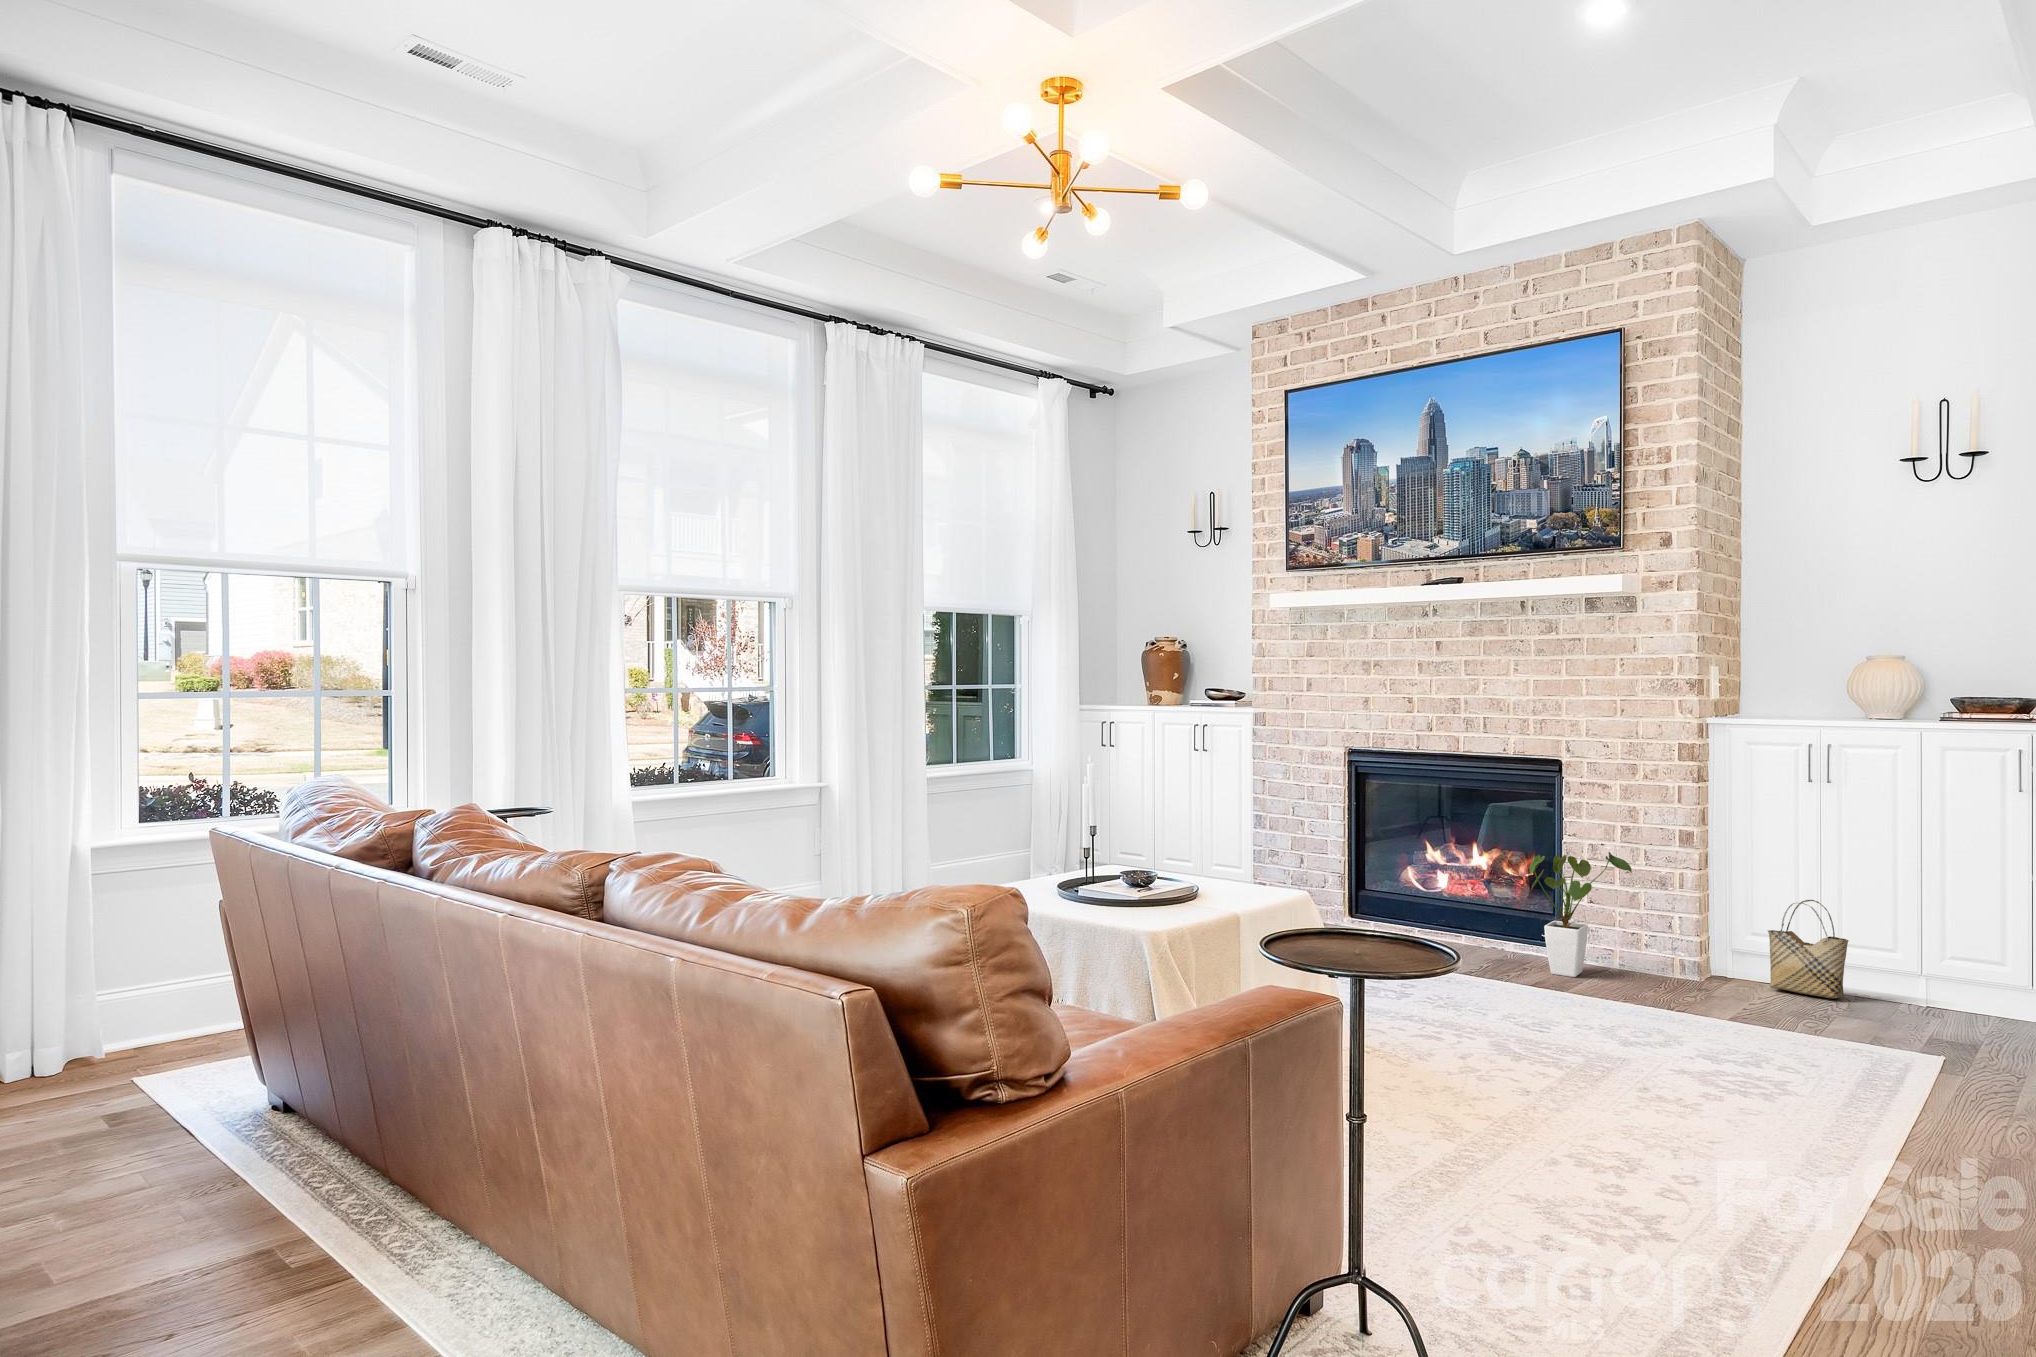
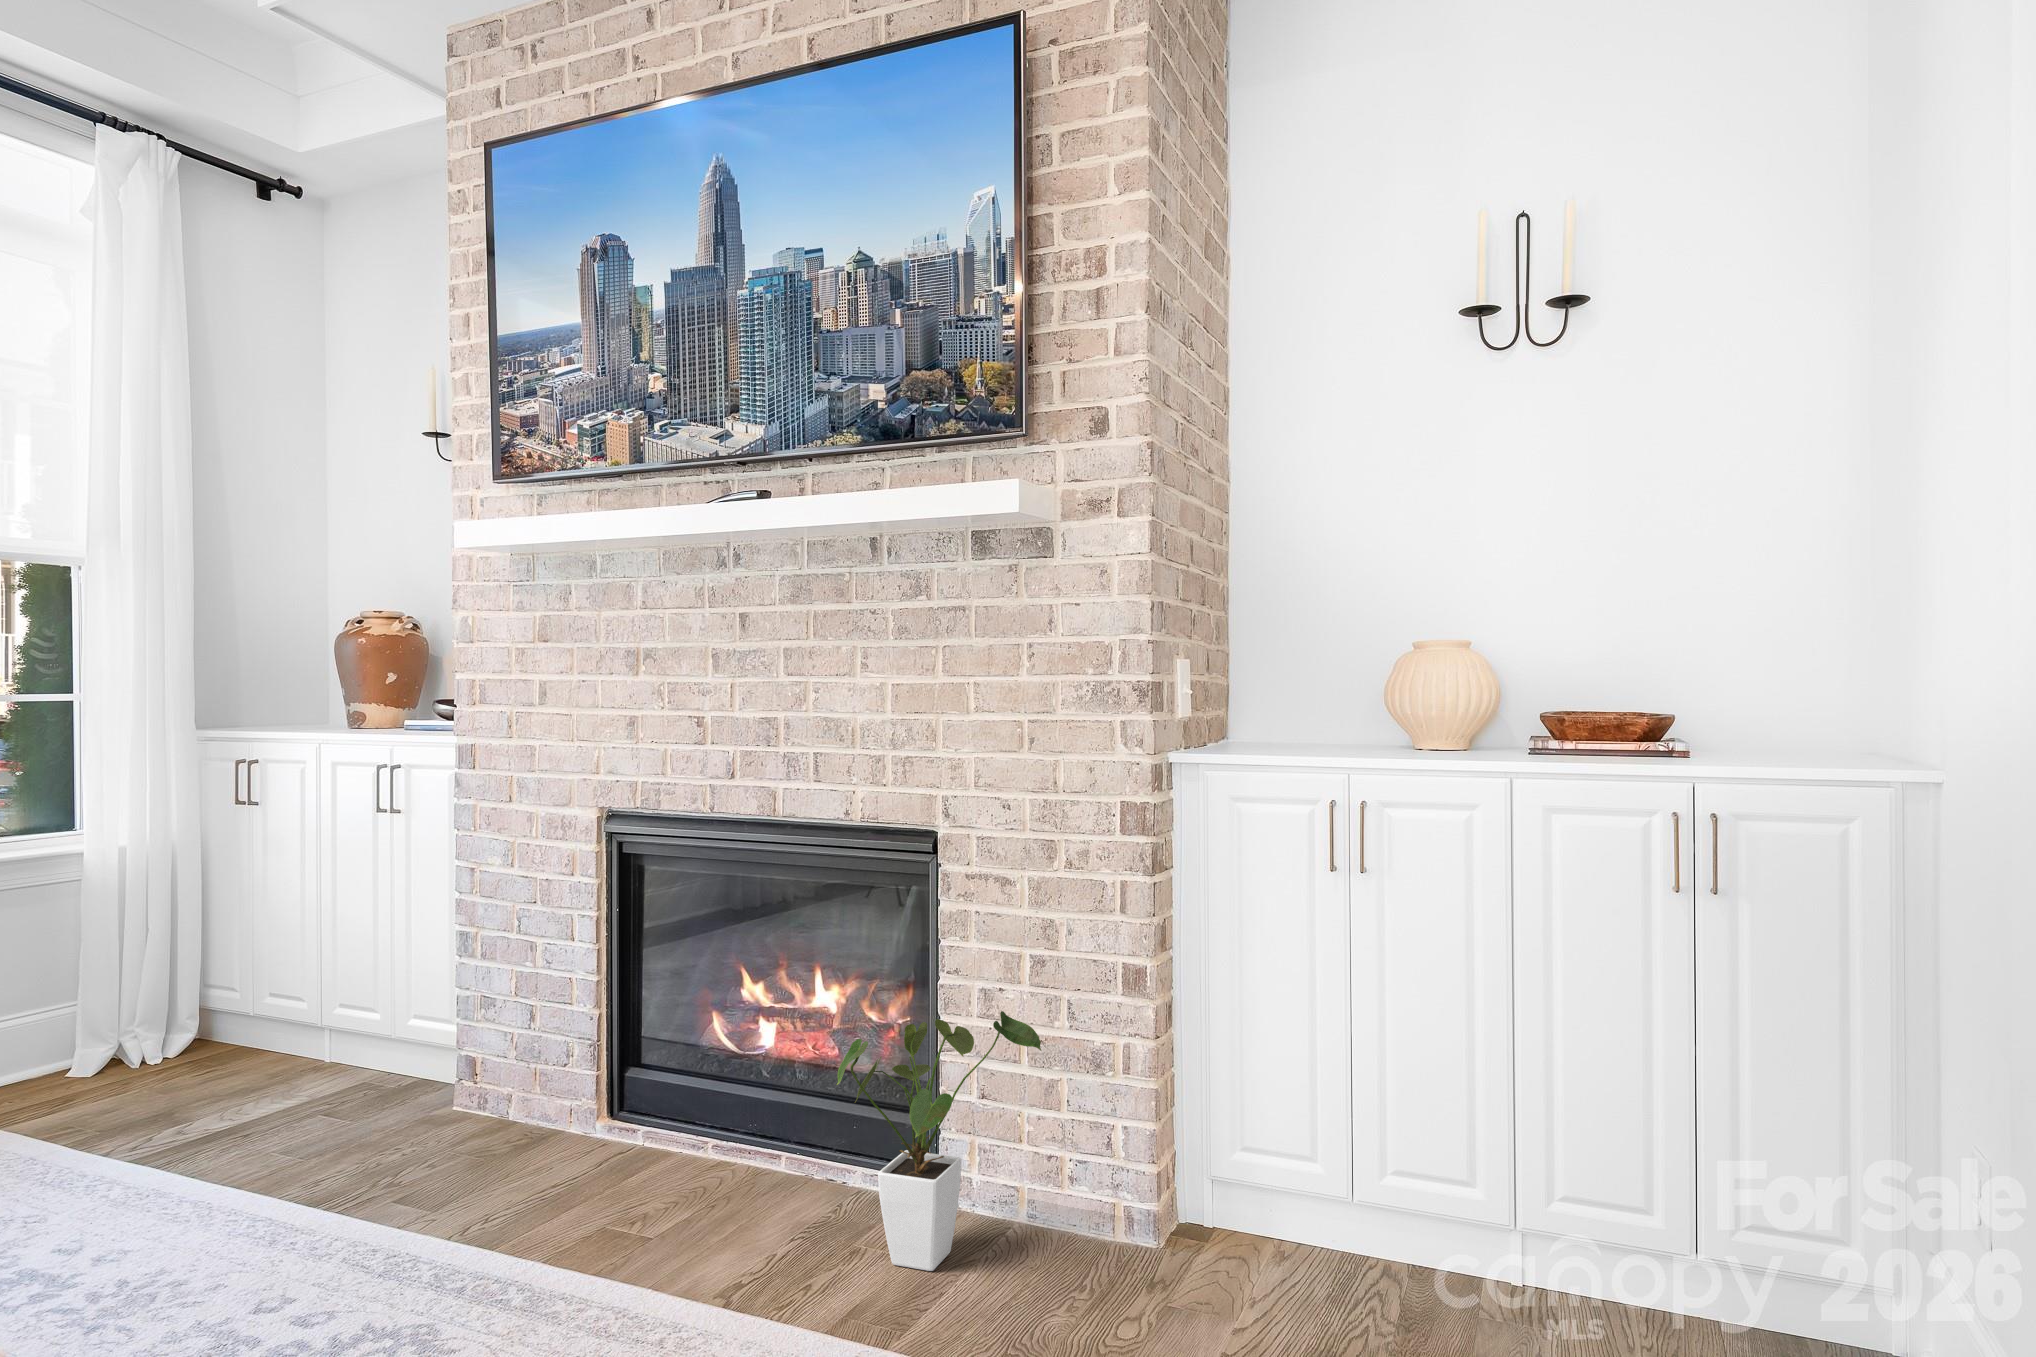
woven basket: present [1768,900,1849,999] -> none [1265,1087,1396,1284]

